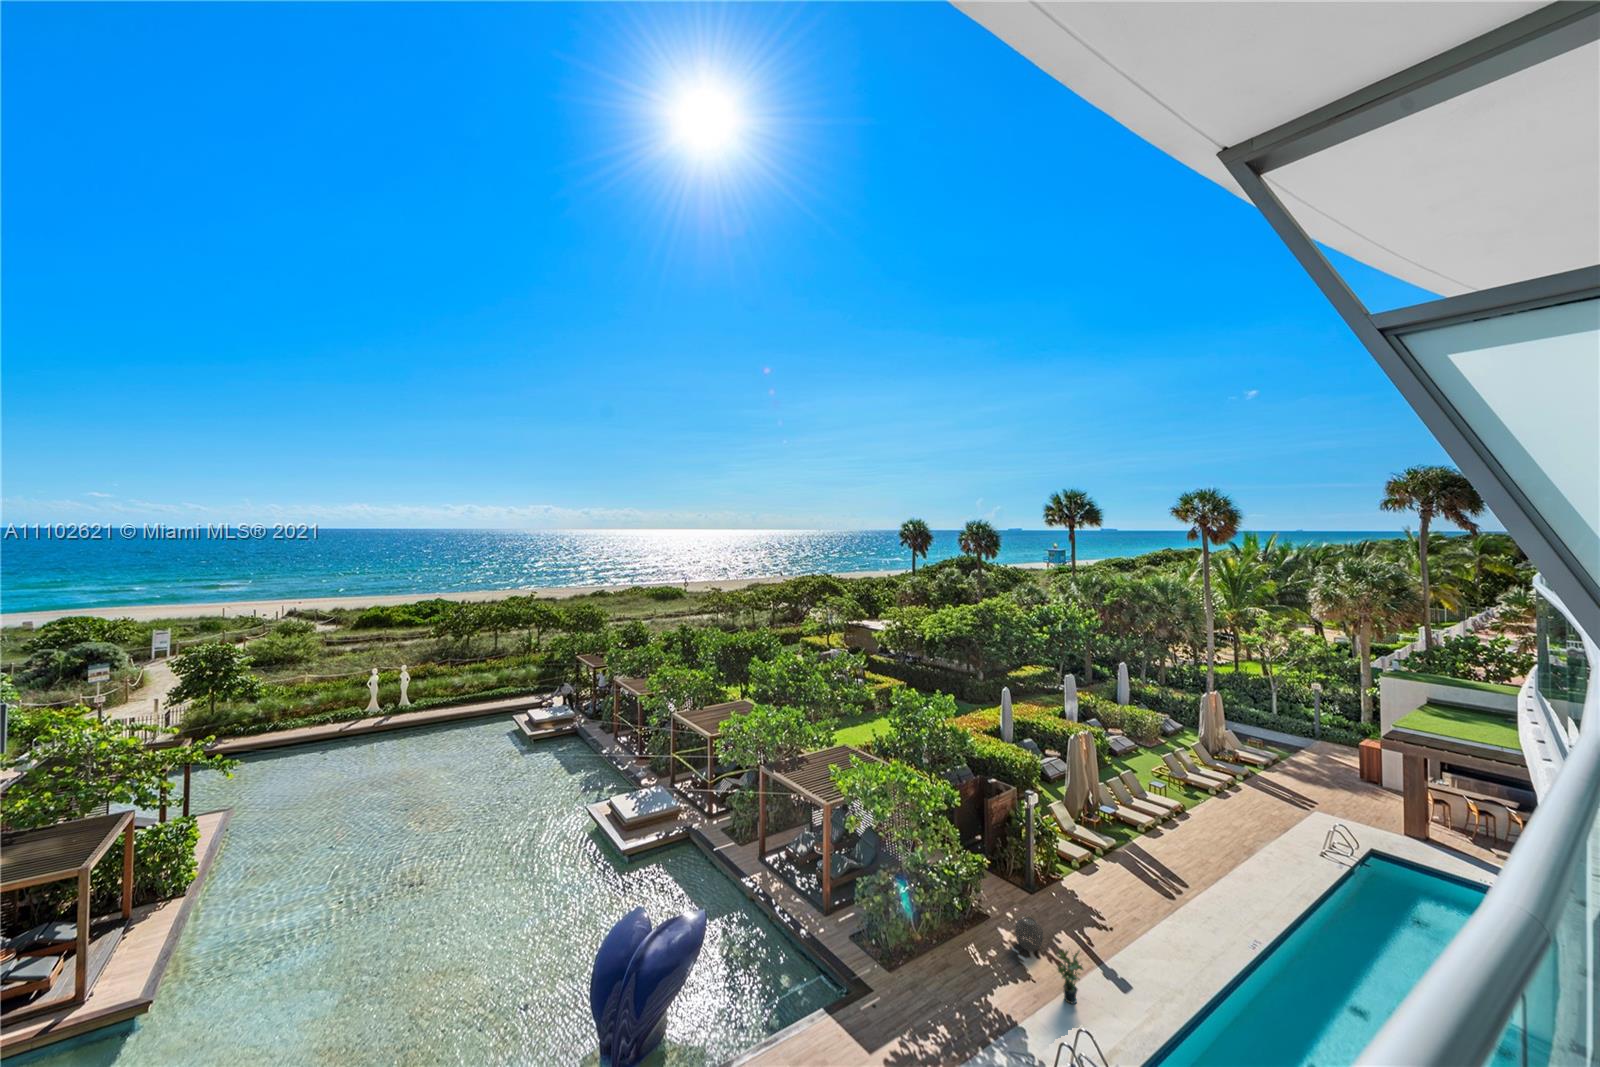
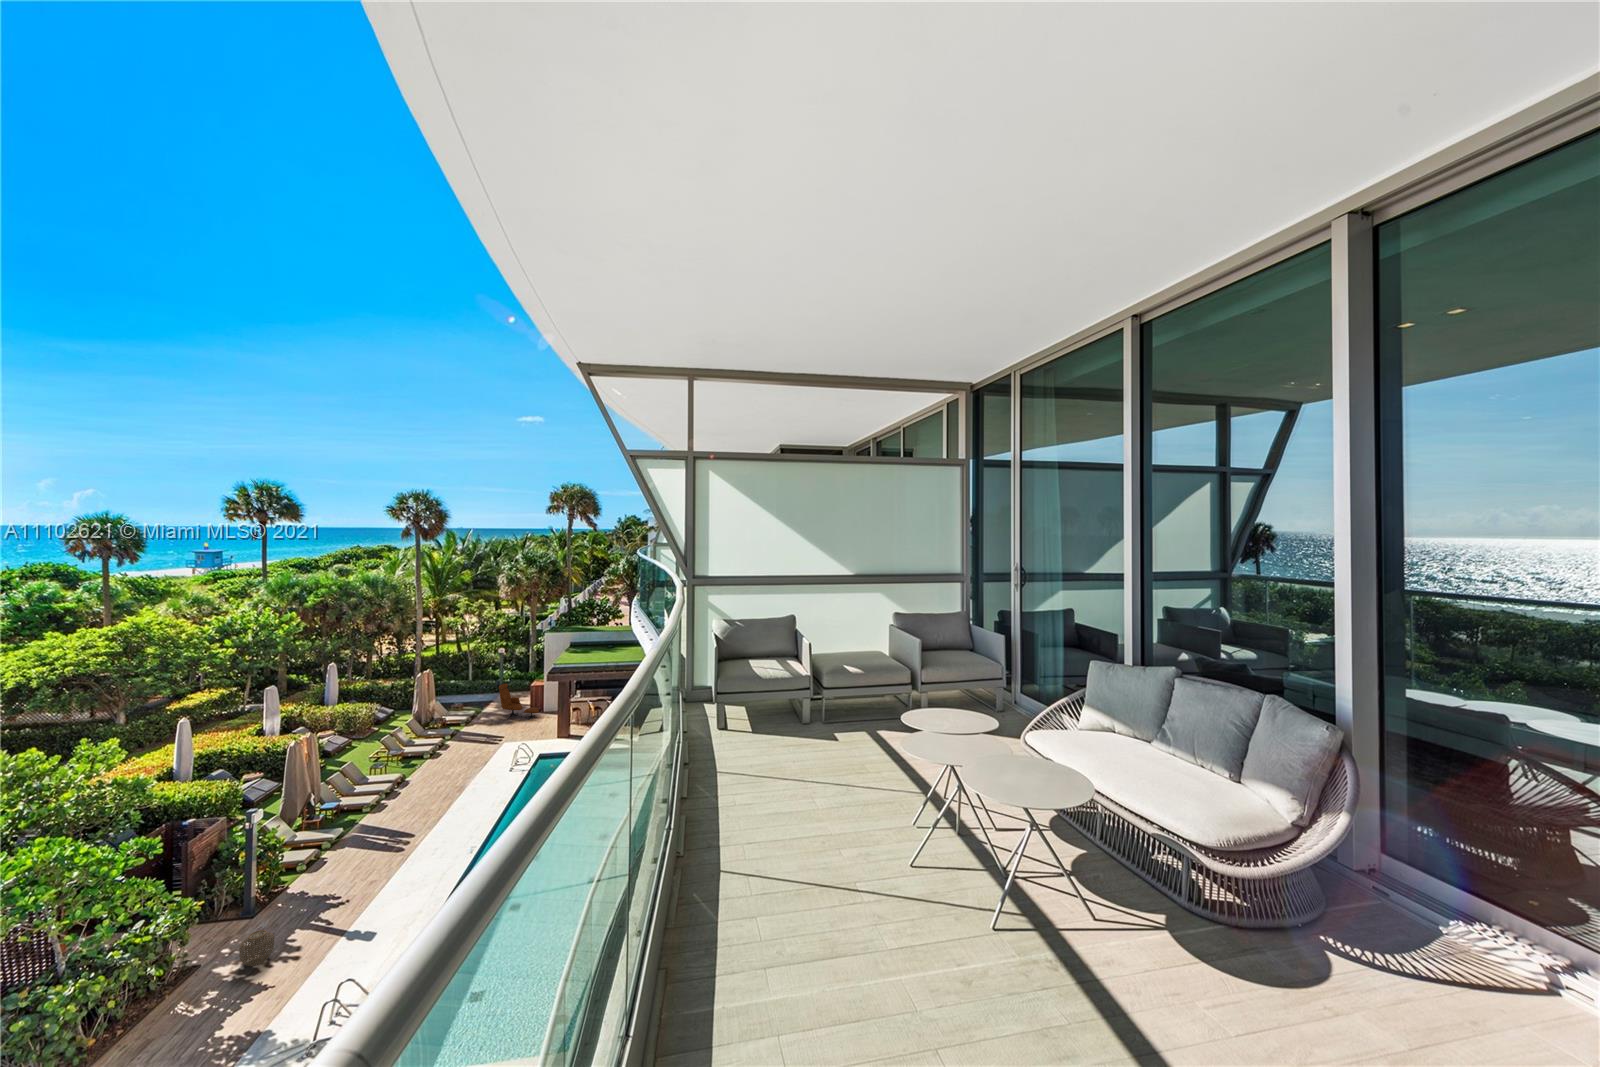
lounge chair: none [1309,729,1373,789] -> present [499,684,539,719]
potted plant: present [1057,948,1083,1004] -> none [296,923,327,981]

